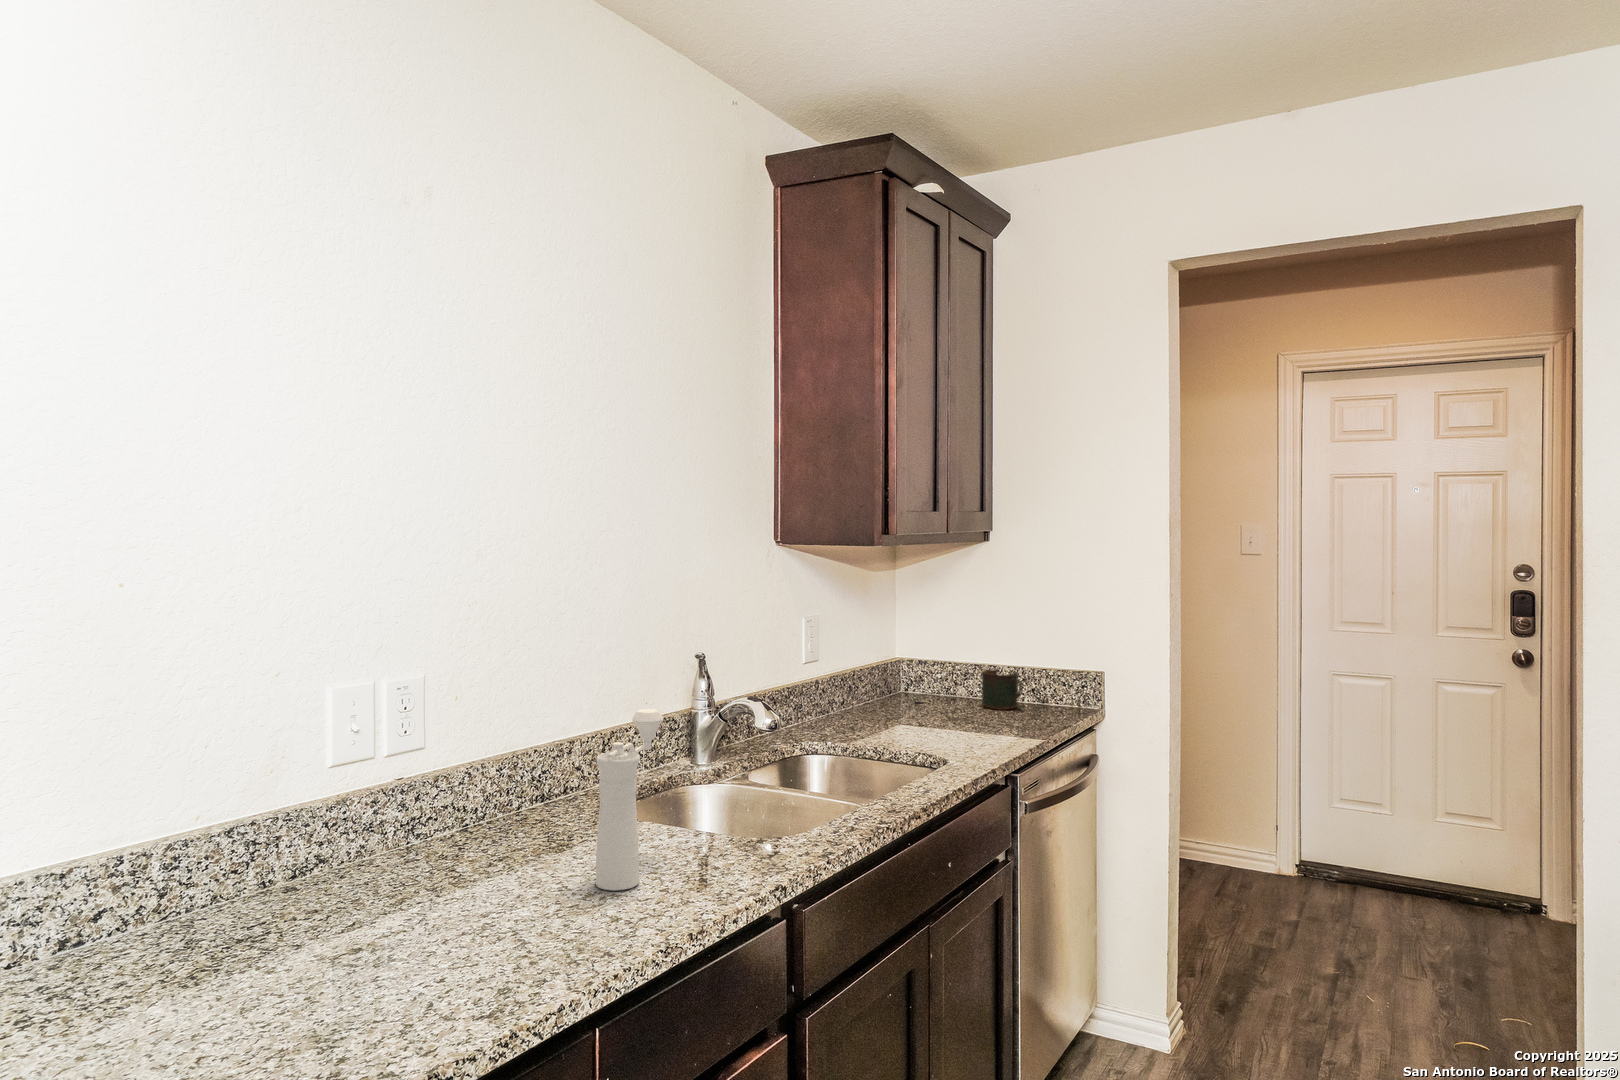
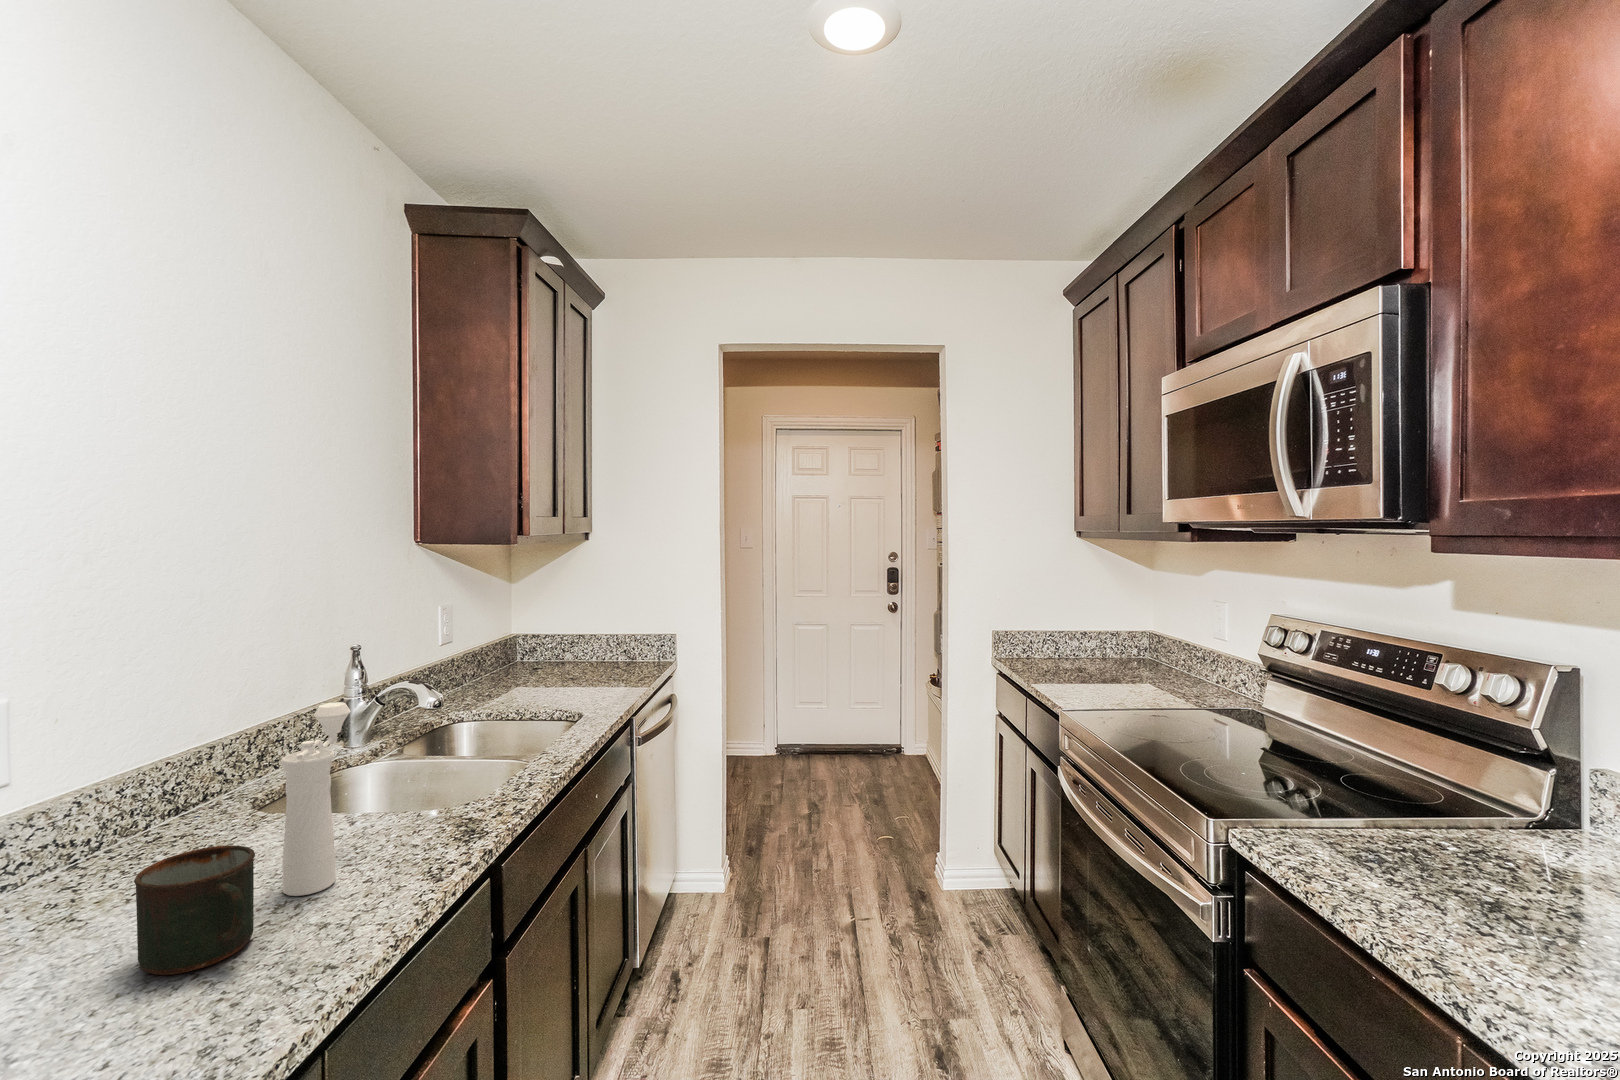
mug: present [982,670,1022,710] -> present [134,845,255,975]

